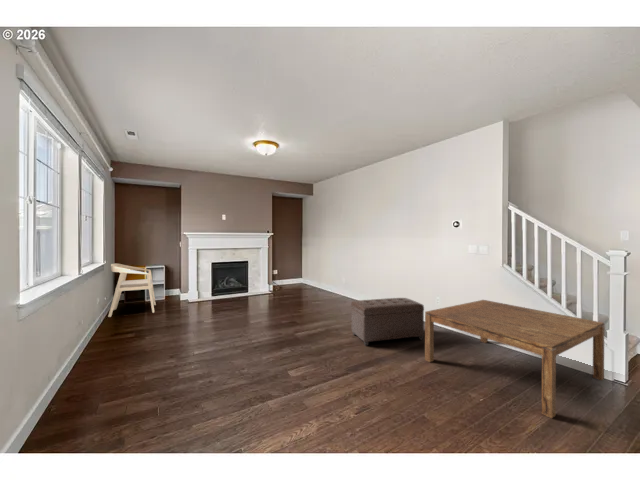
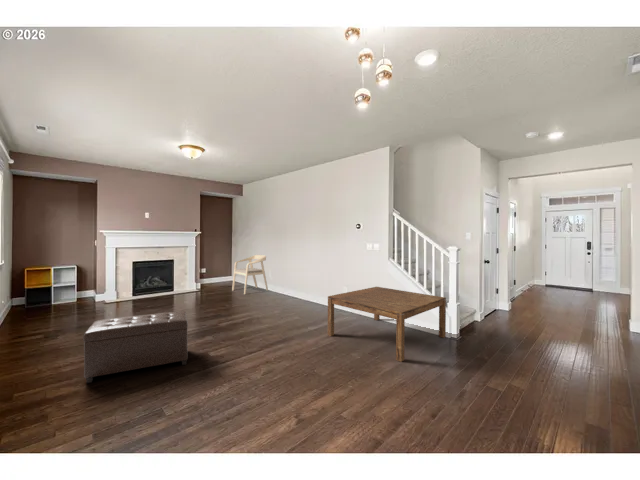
armchair: present [108,263,156,317] -> present [232,255,268,294]
ottoman: present [351,298,424,346] -> present [83,311,188,383]

